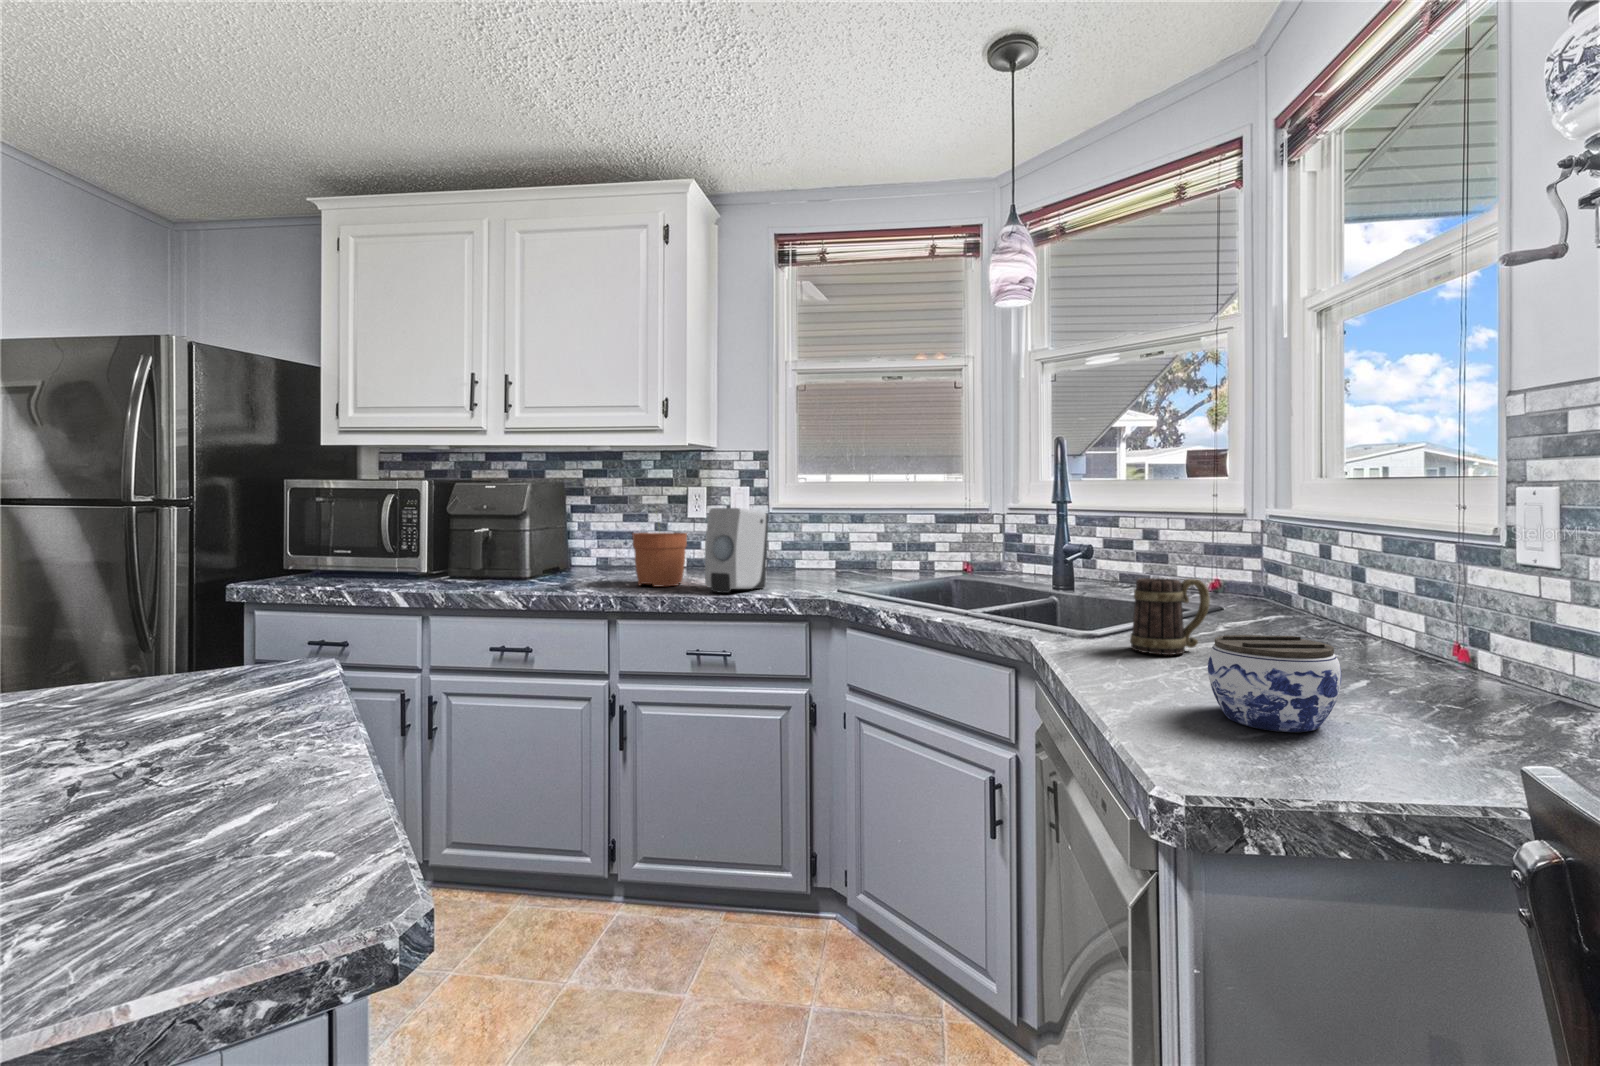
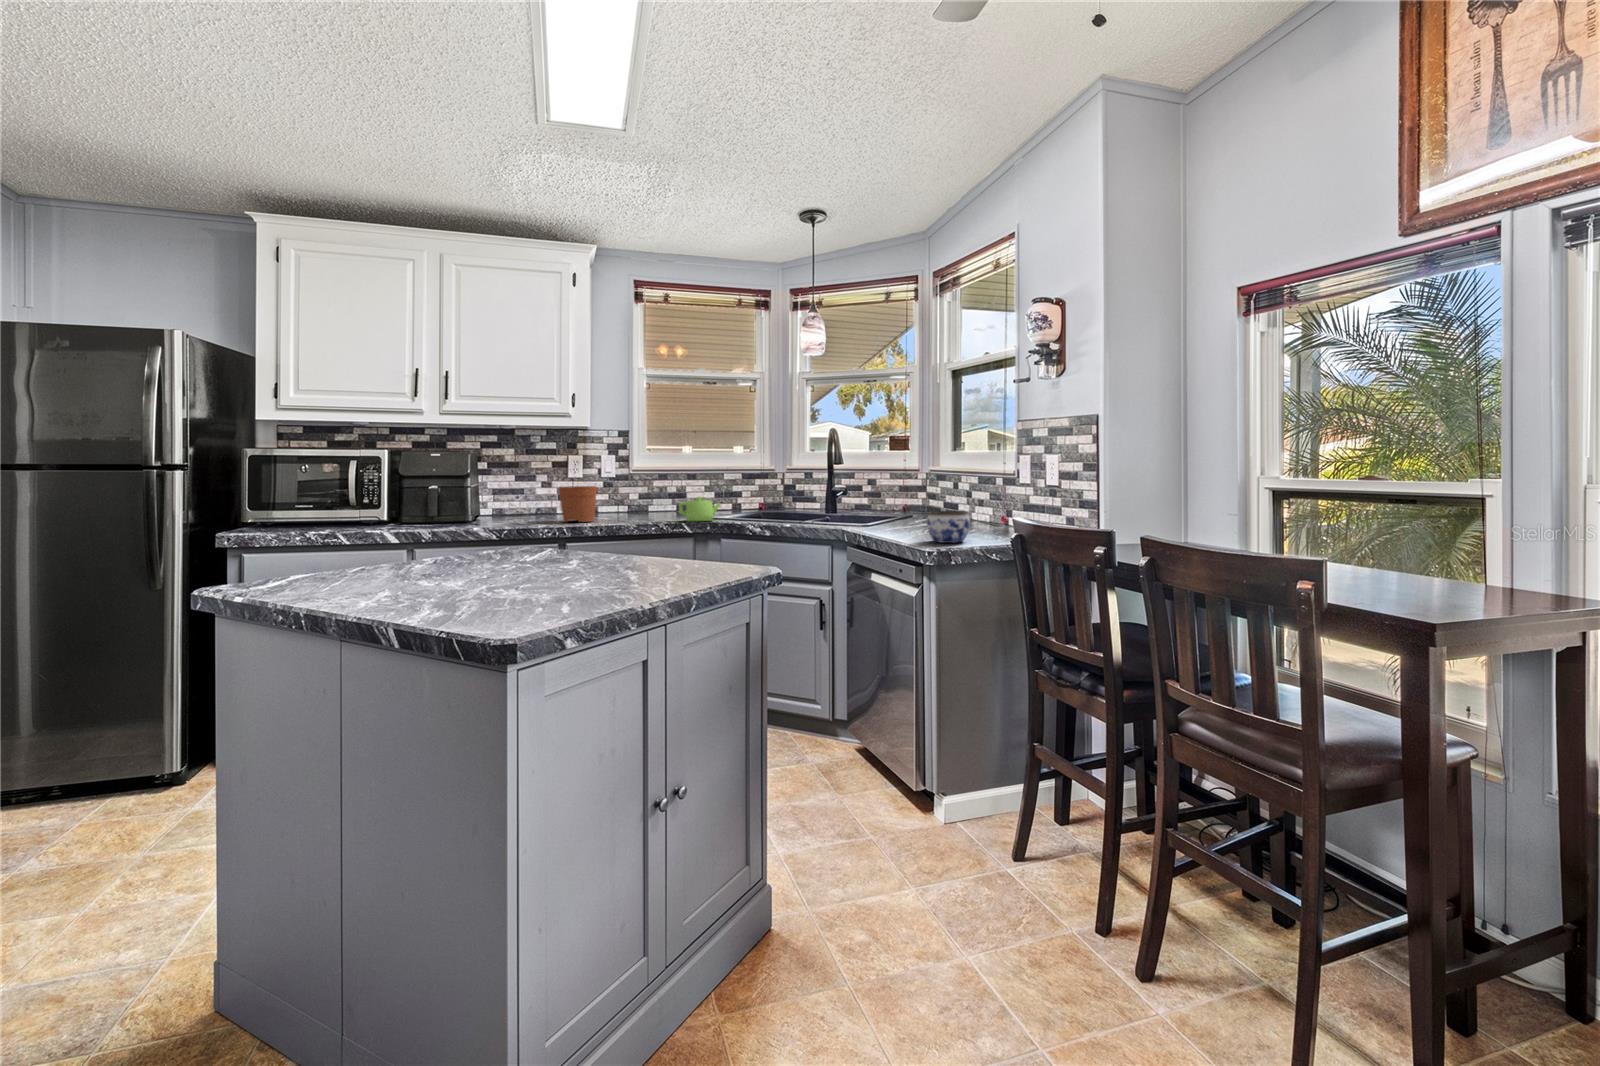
soap dispenser: present [705,508,769,593] -> none [622,468,657,523]
teapot: none [790,555,859,596] -> present [679,497,721,522]
mug: present [1130,578,1210,655] -> none [885,496,917,530]

